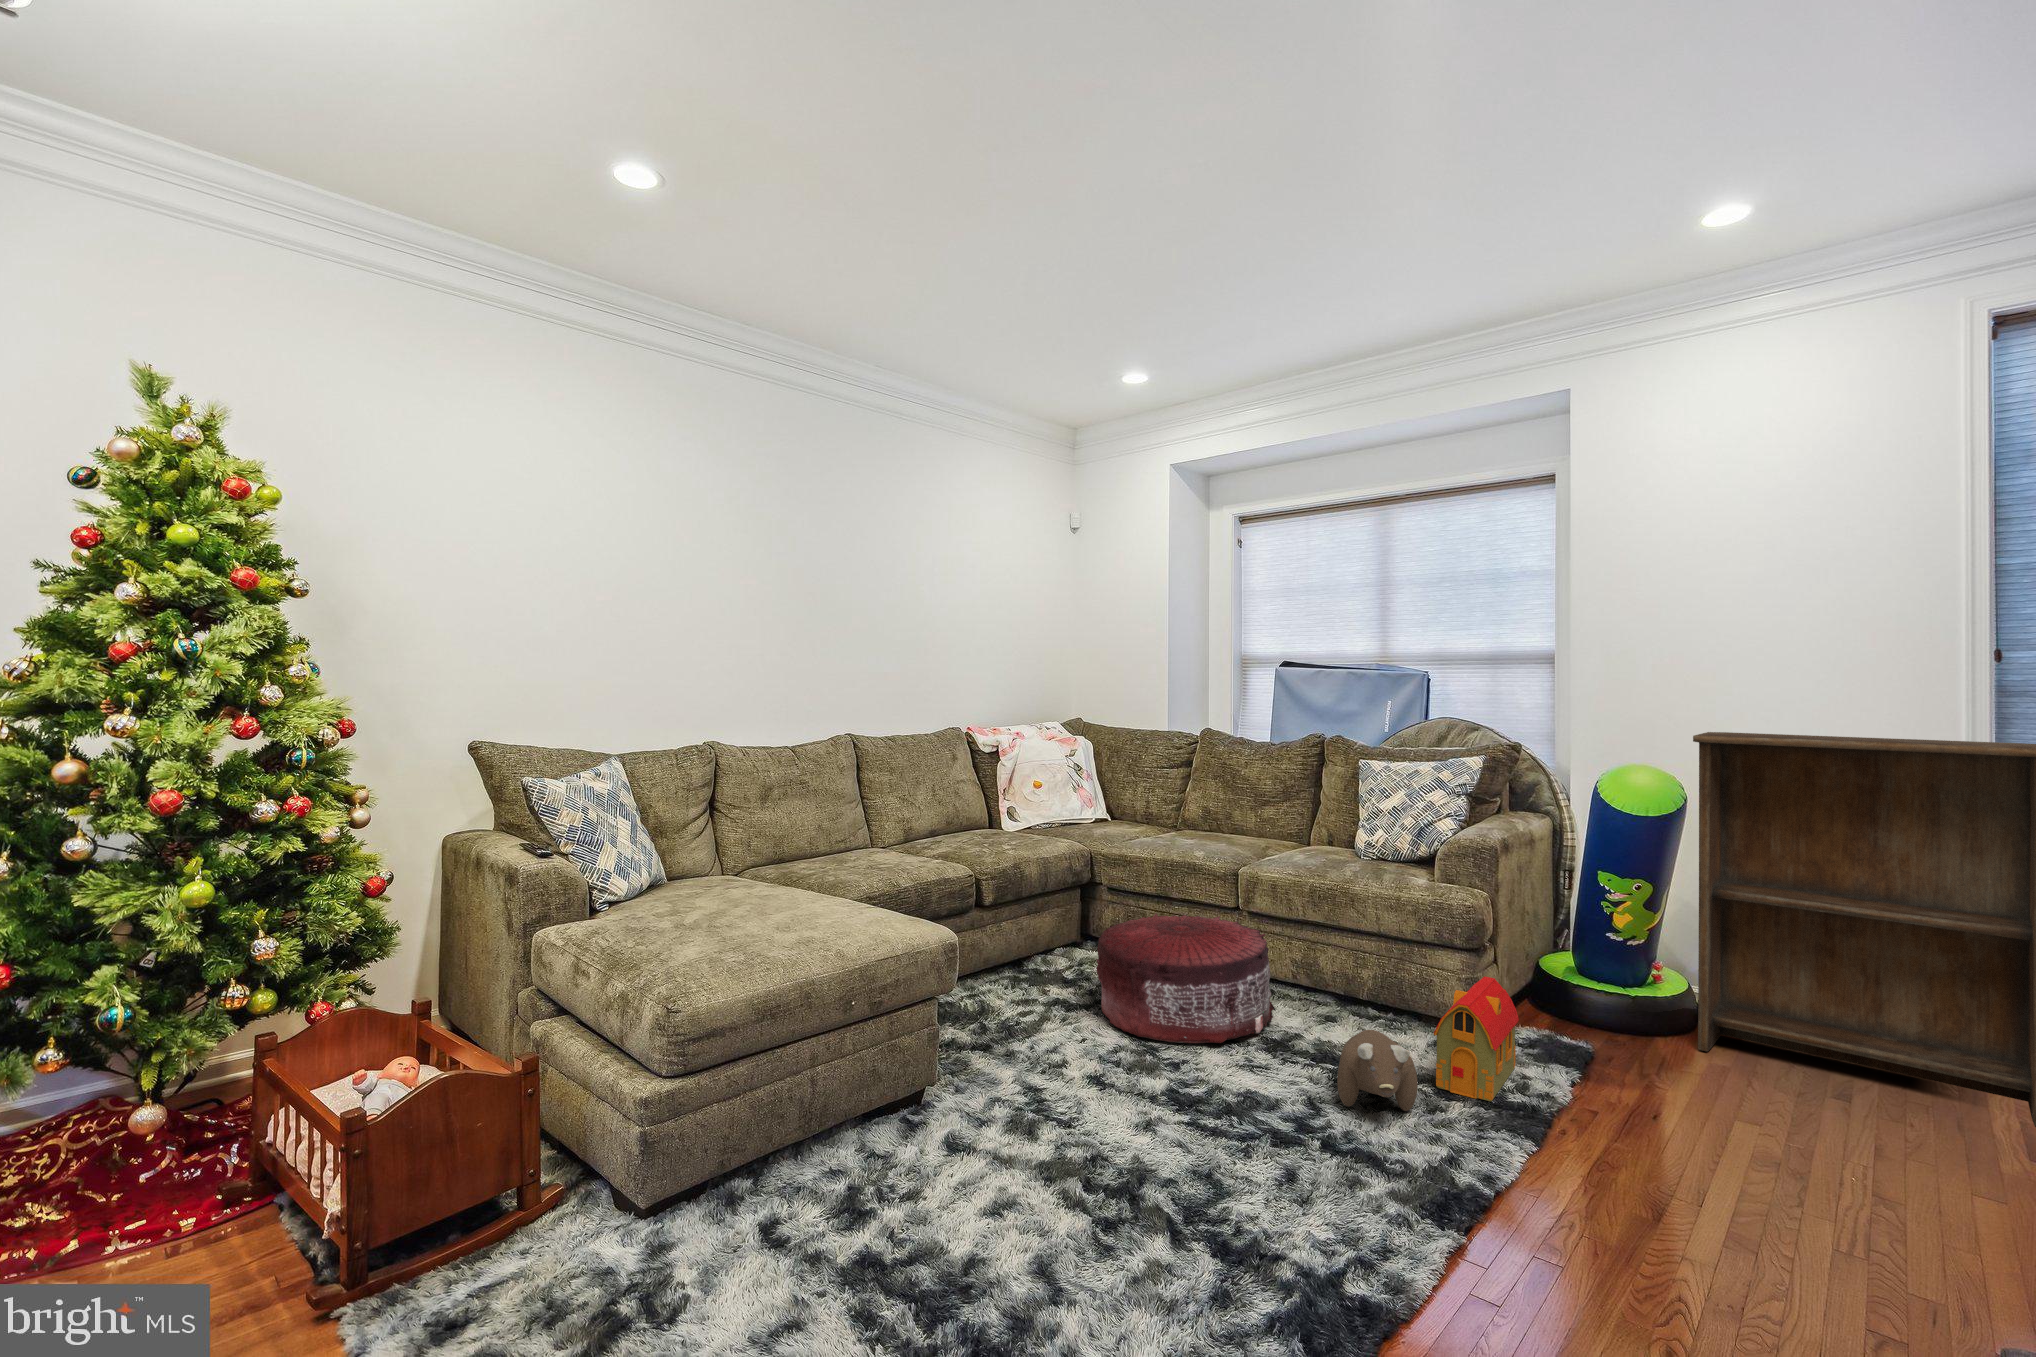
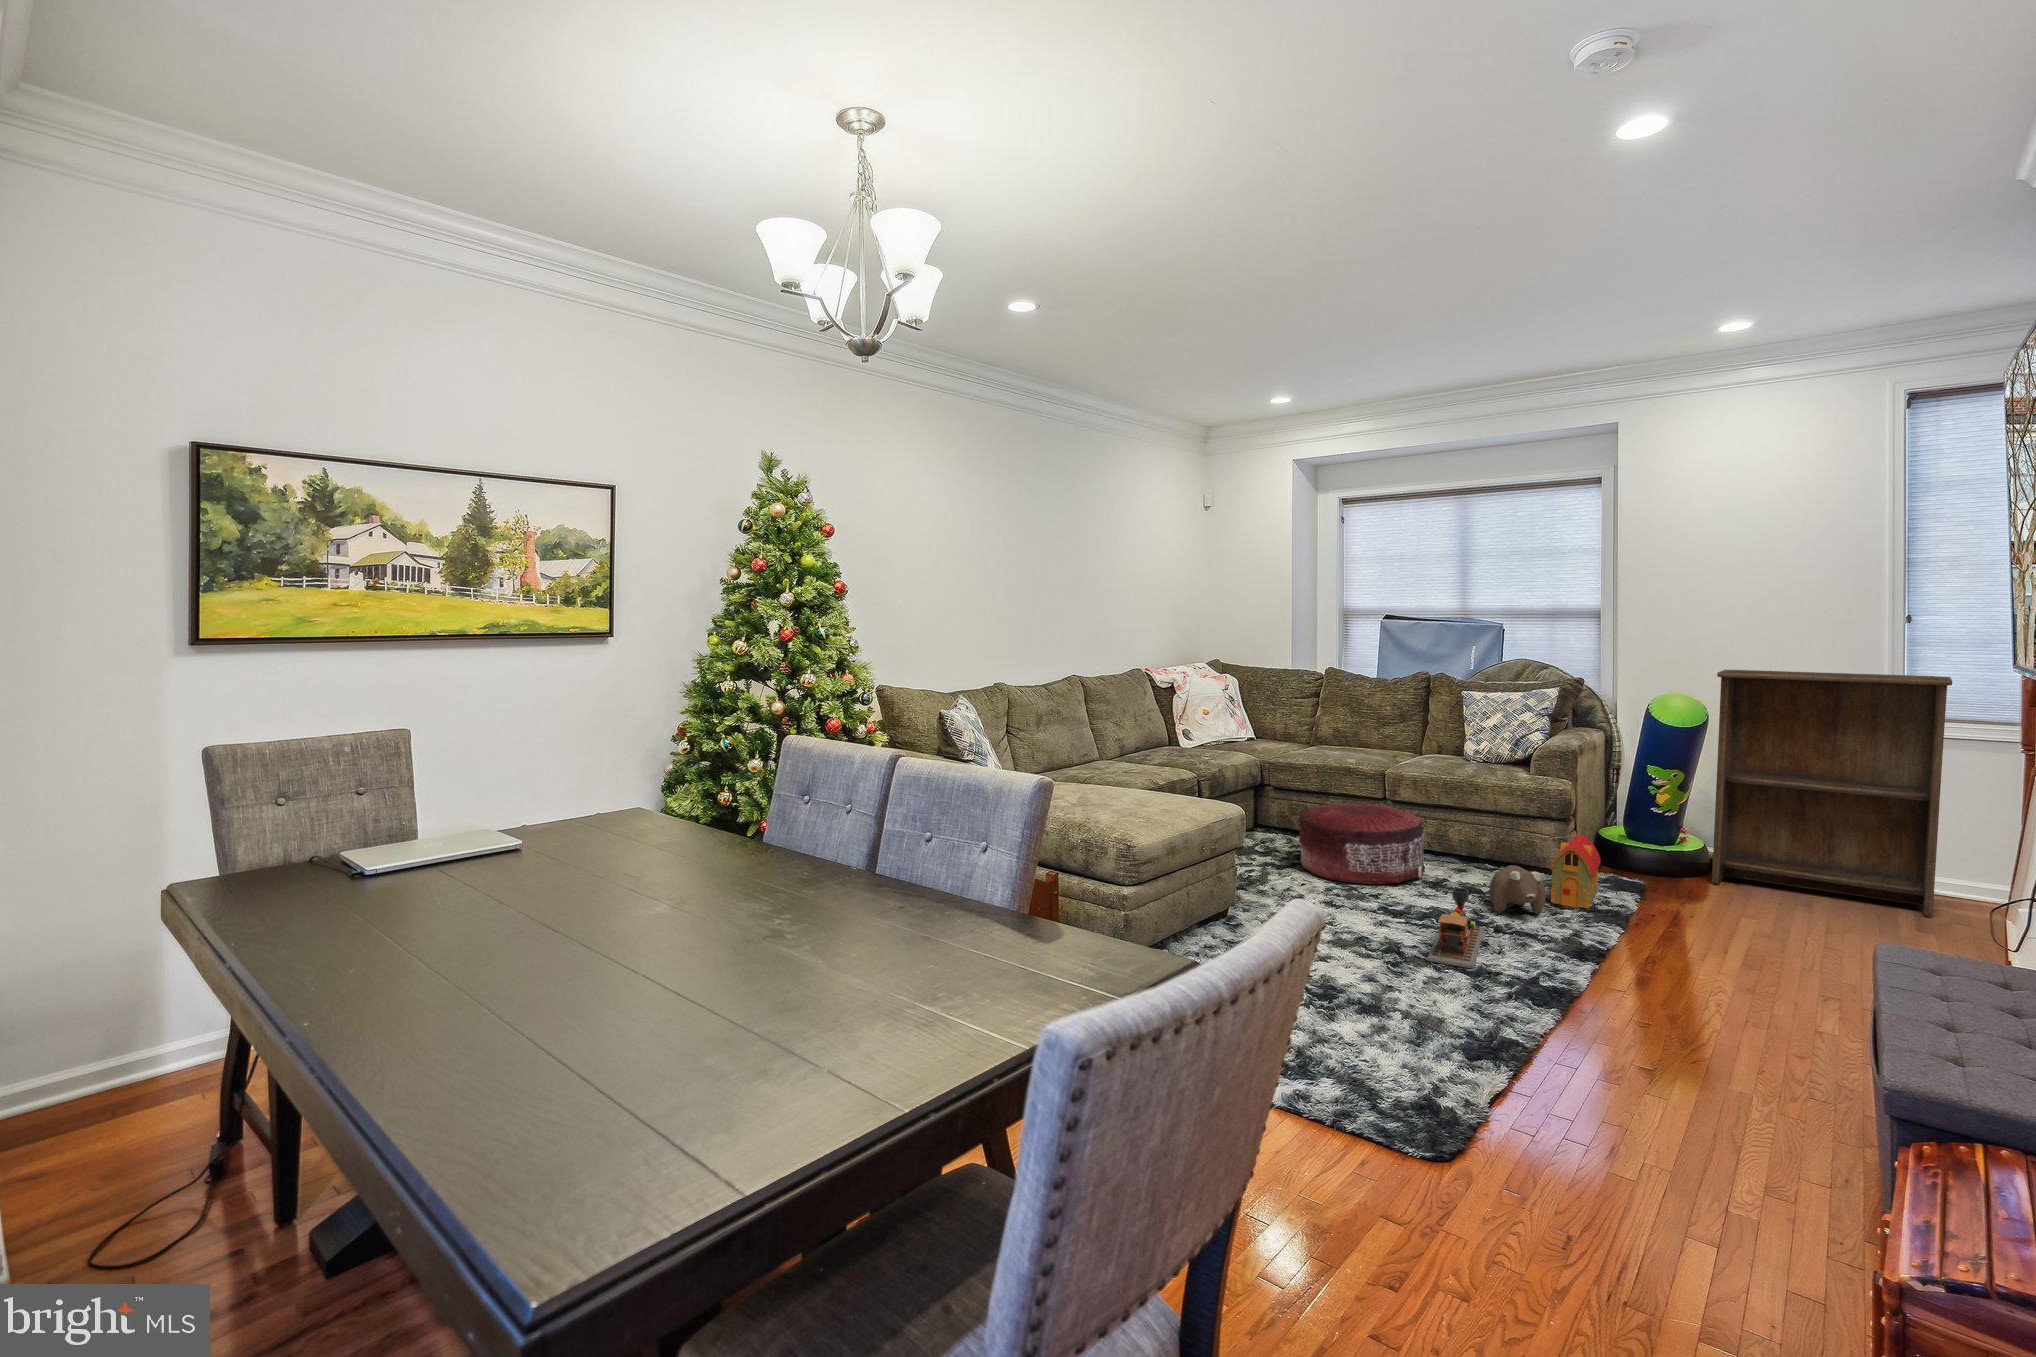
toy train: none [1175,1078,1306,1240] -> present [1427,888,1484,969]

